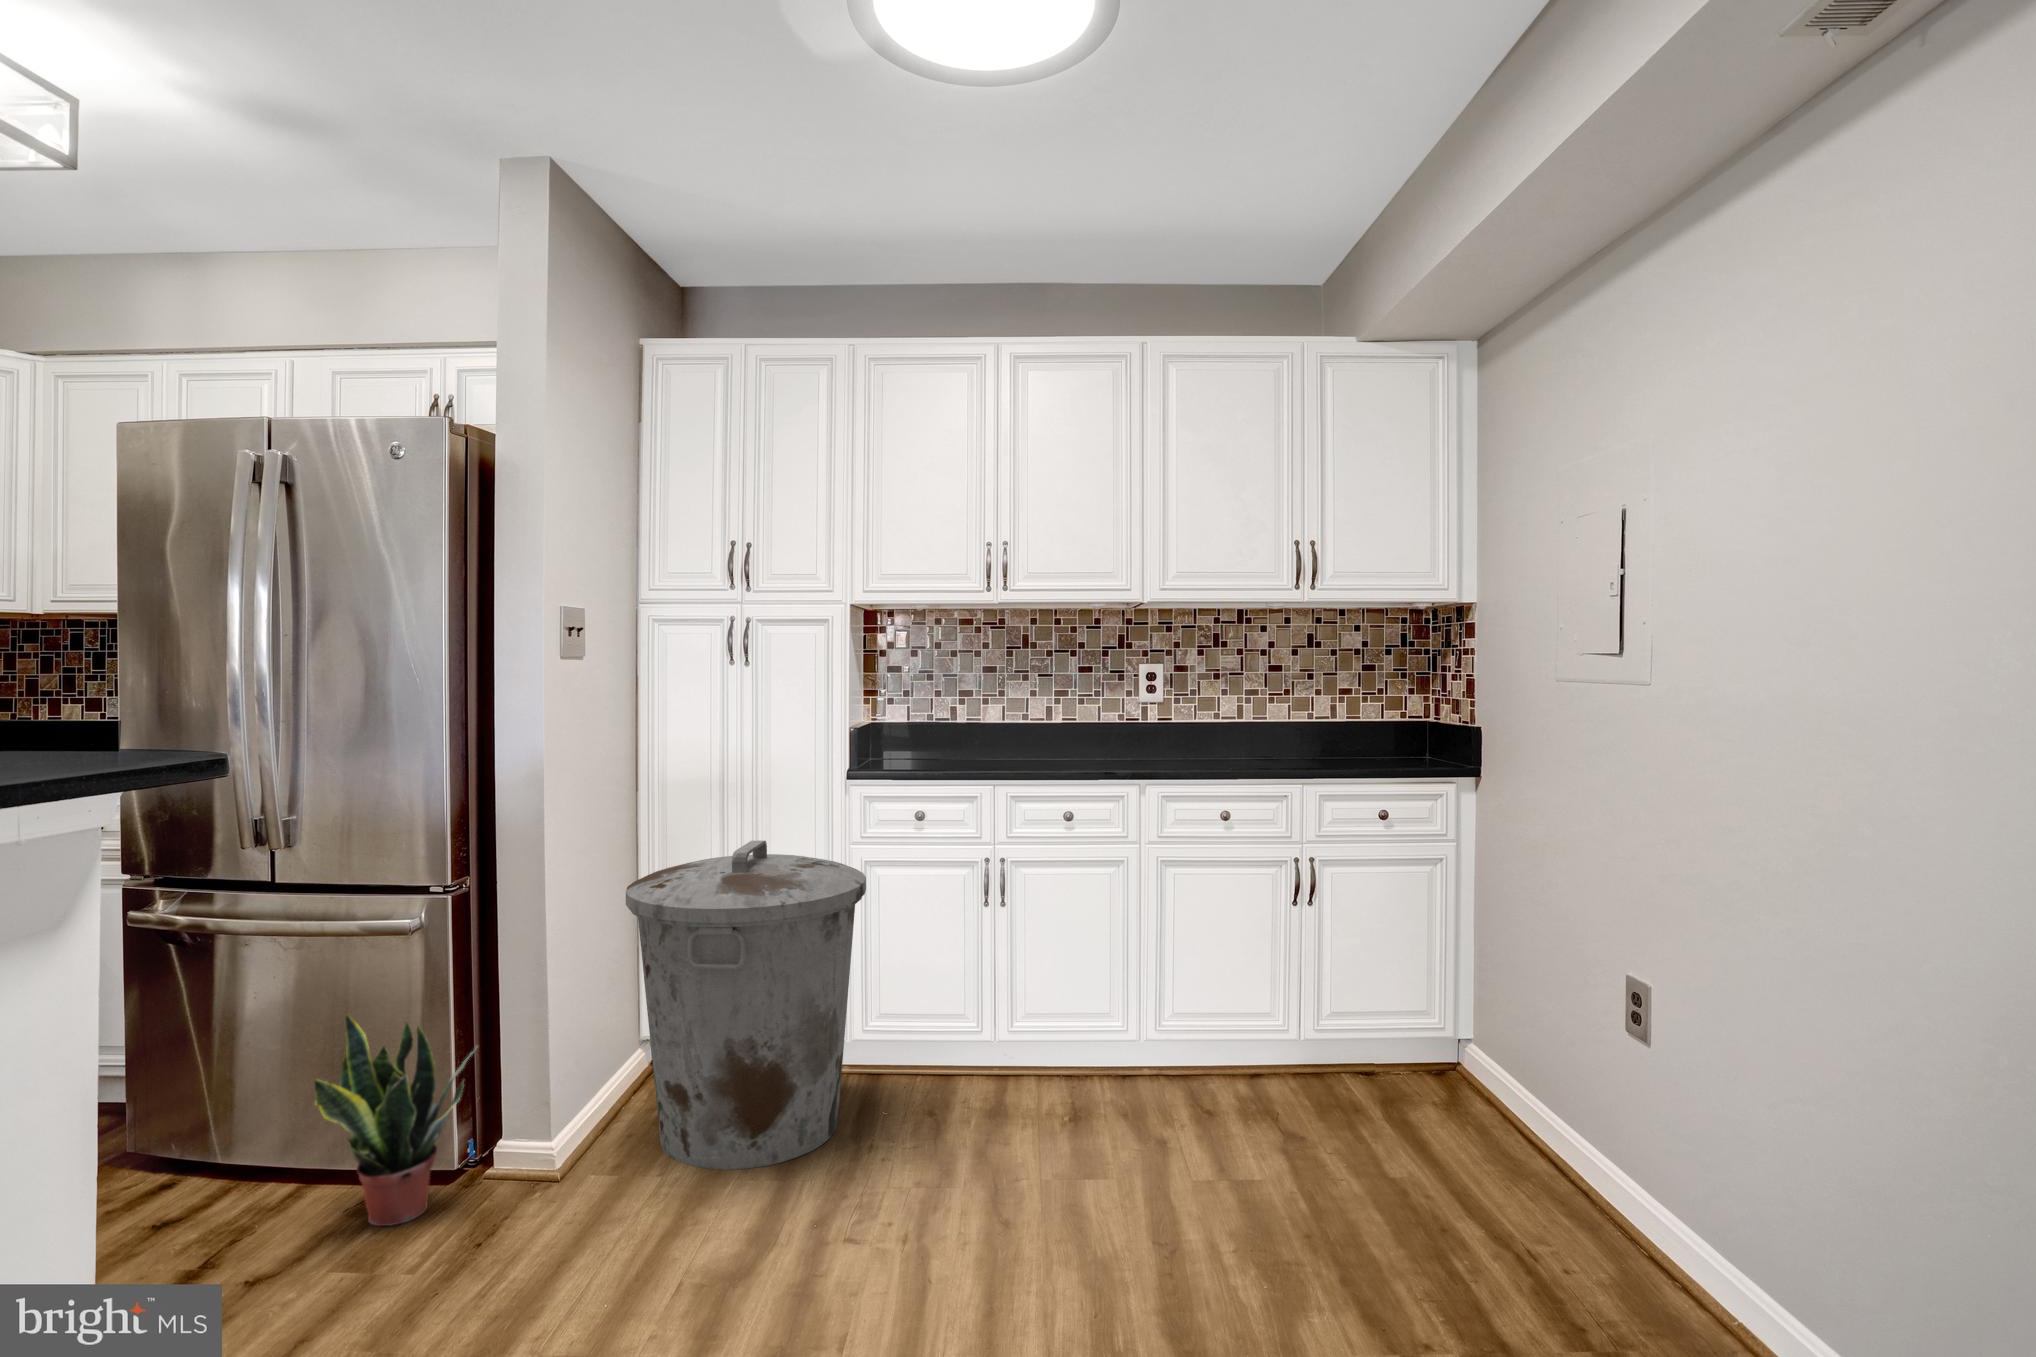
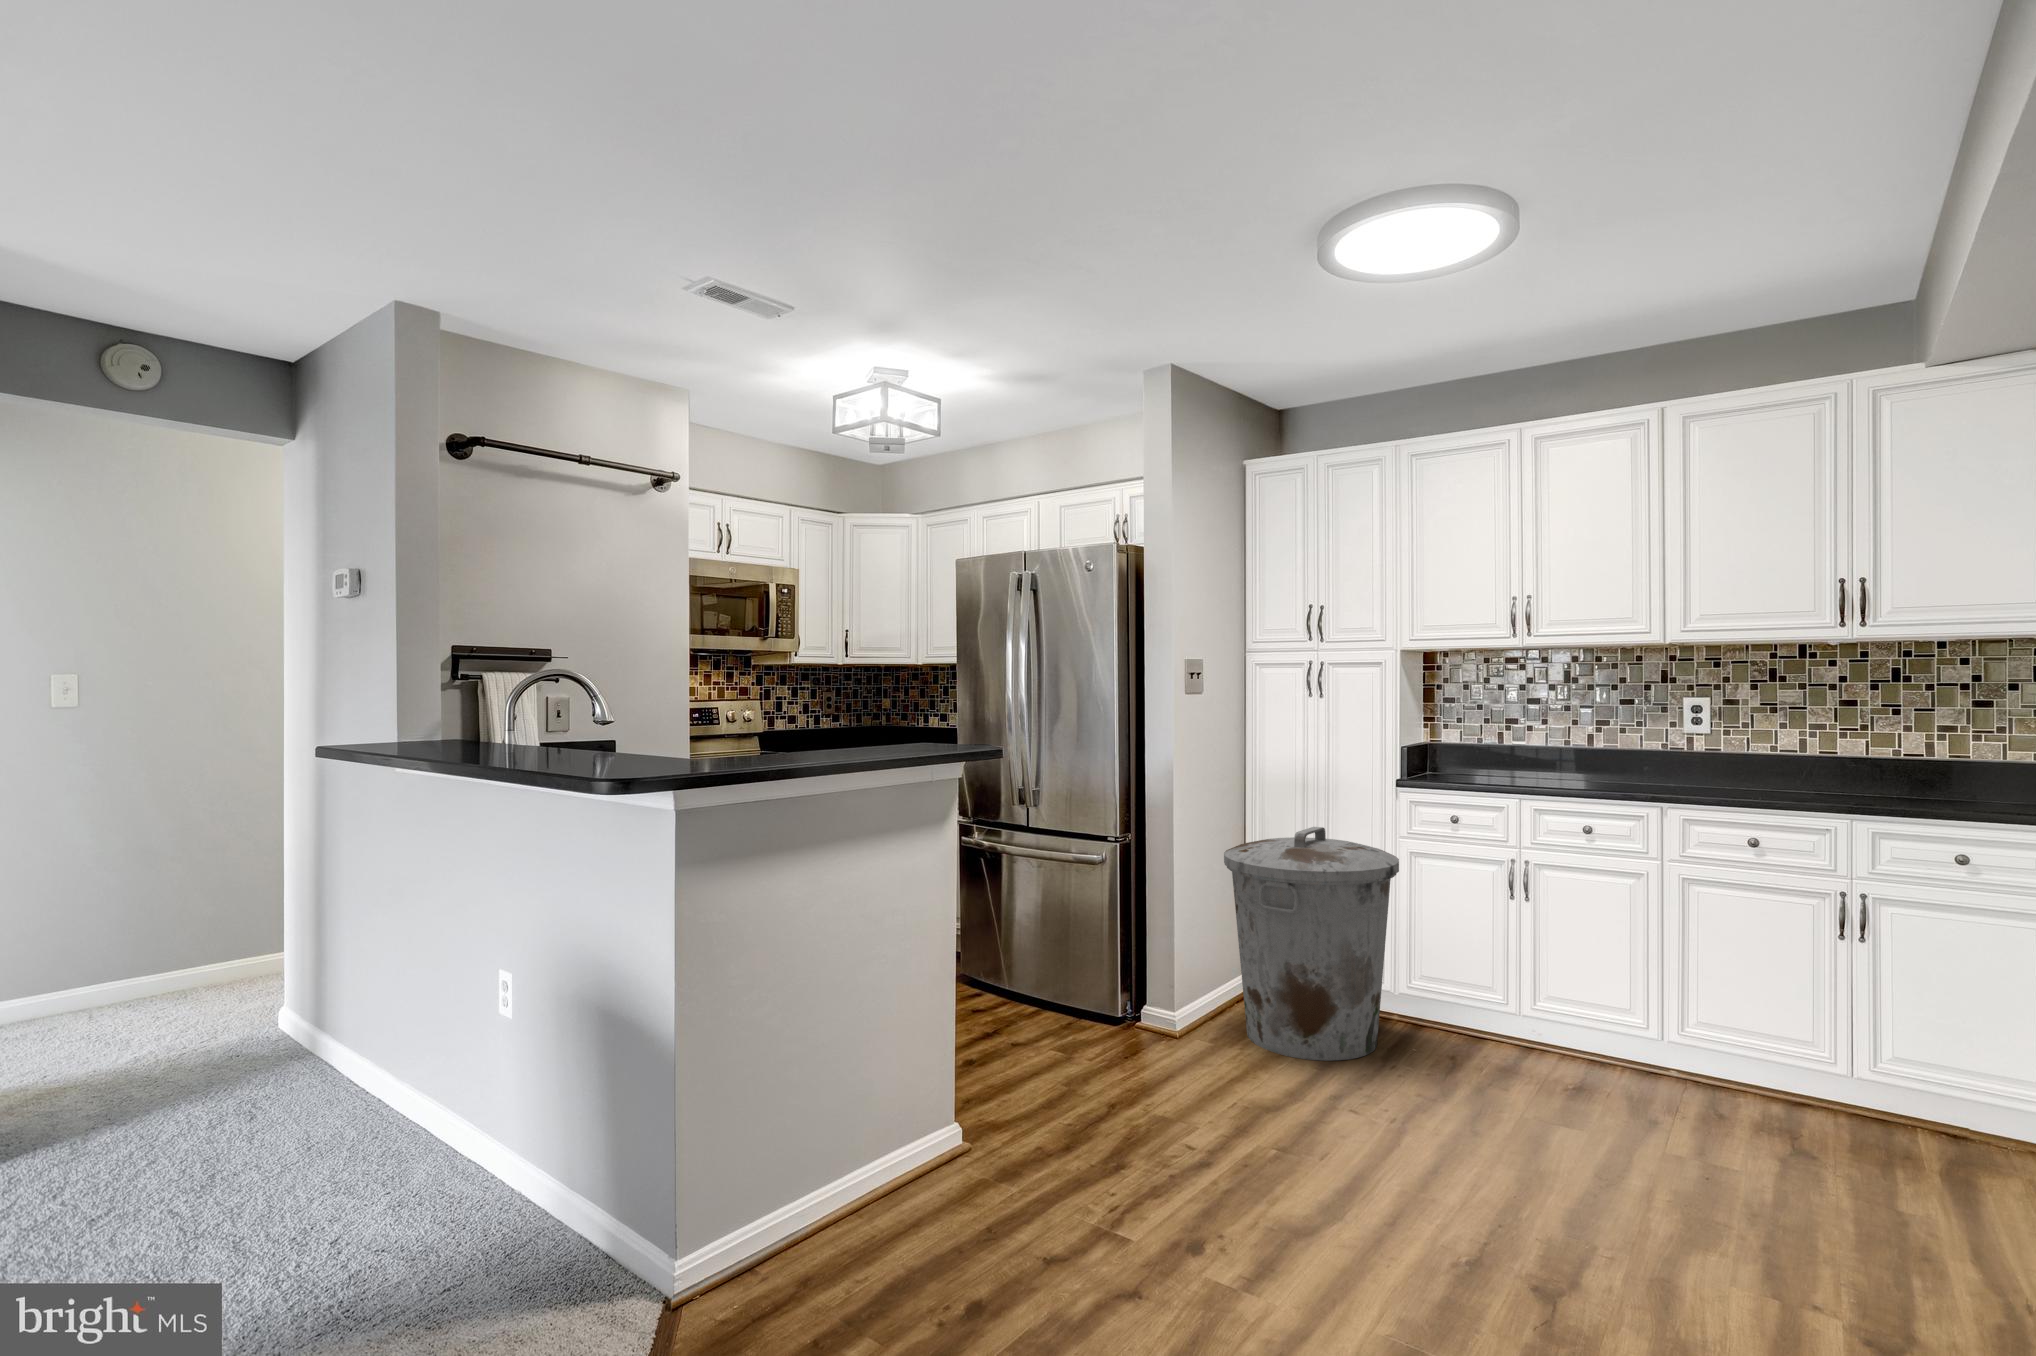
potted plant: present [315,1015,473,1226] -> none [1045,906,1132,1038]

